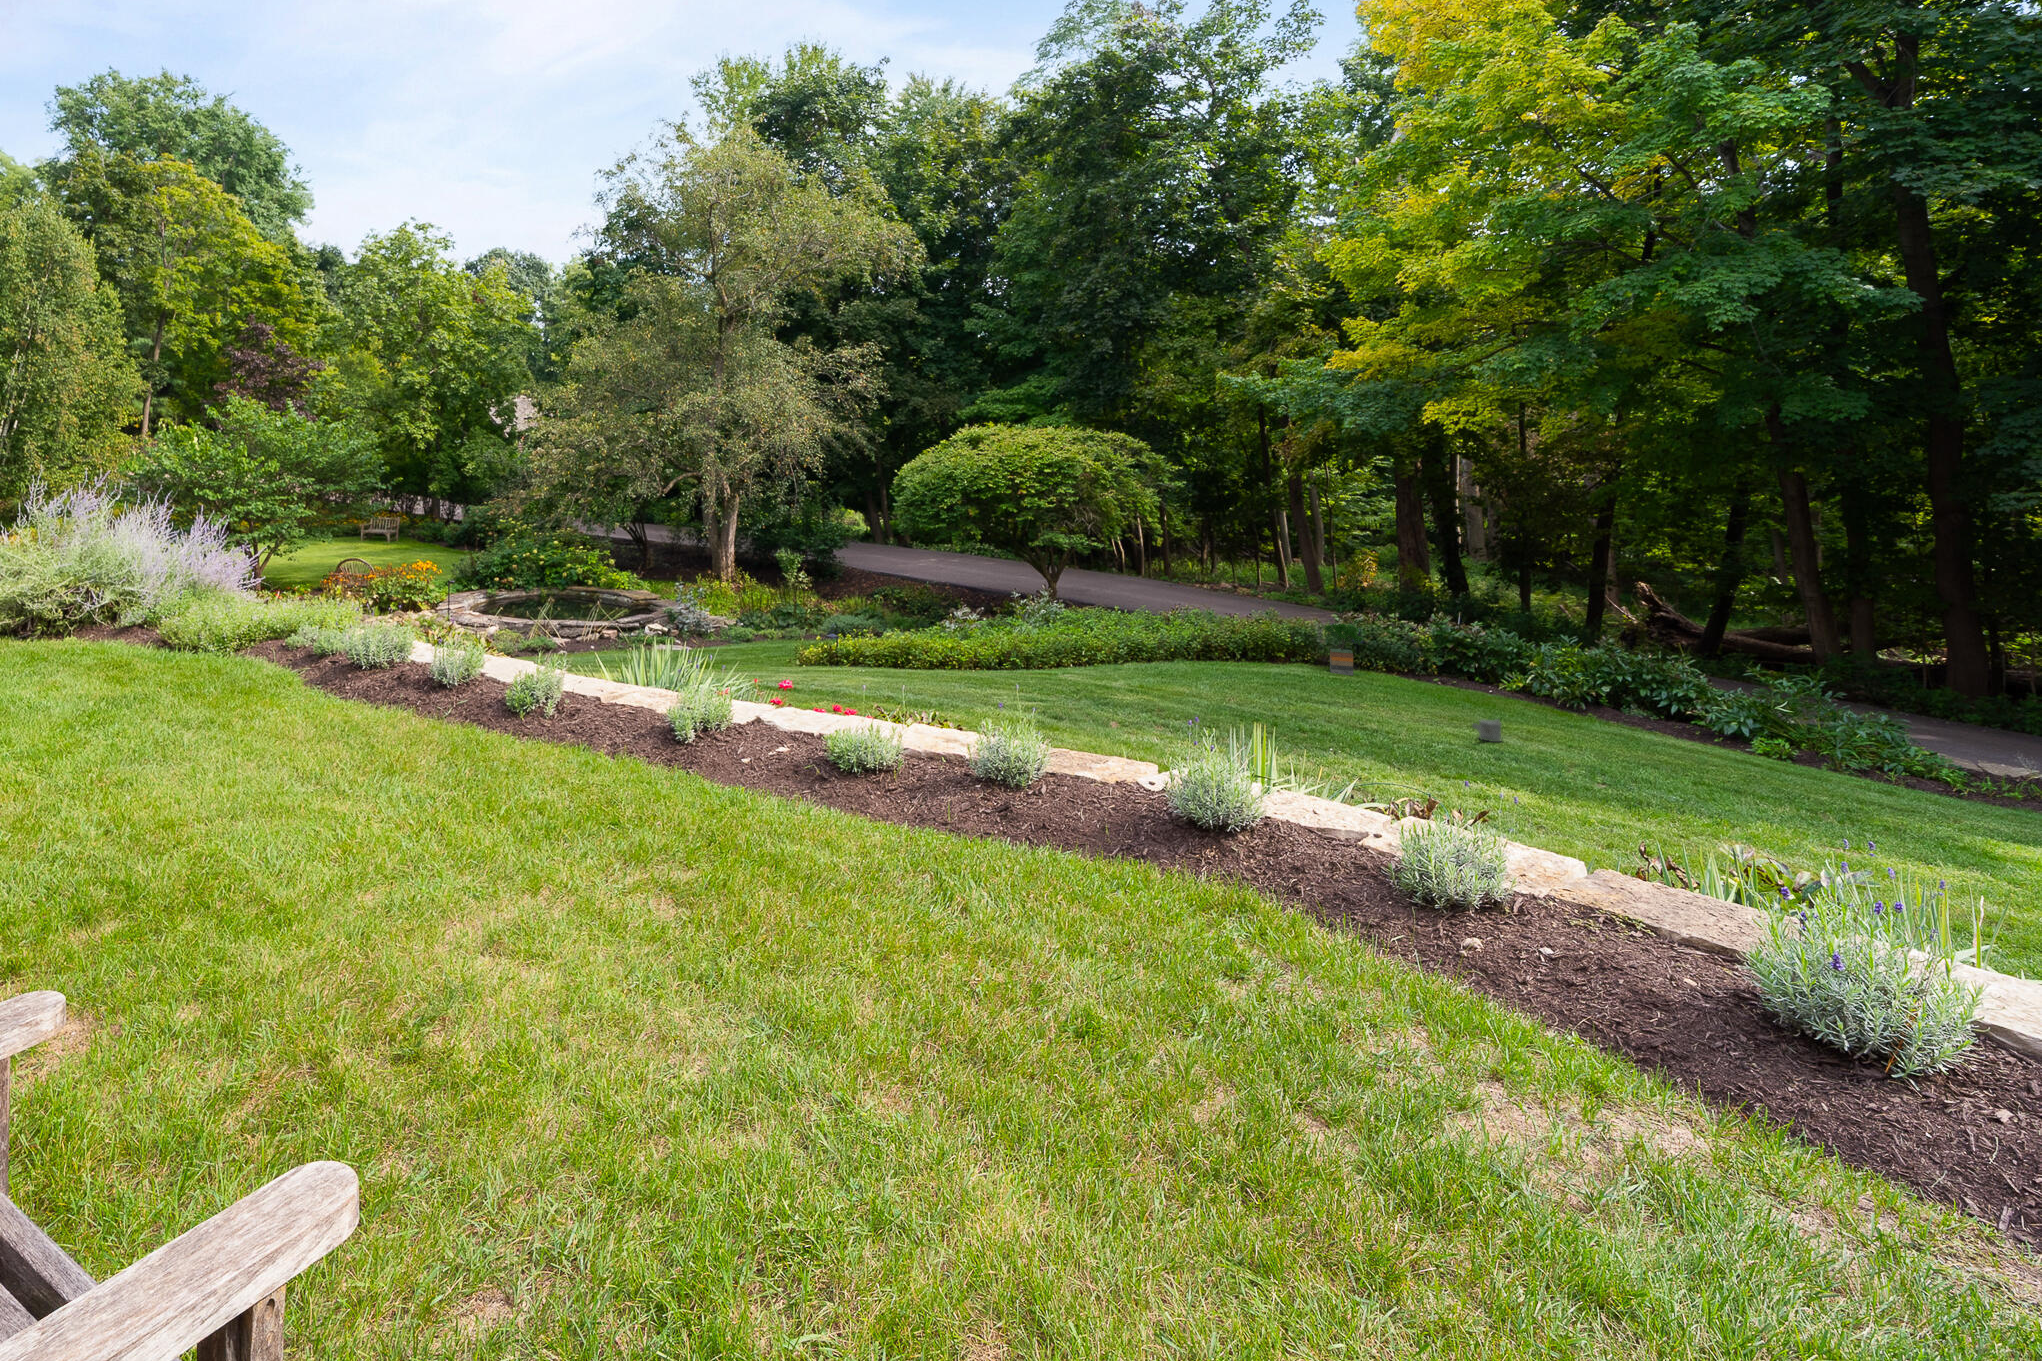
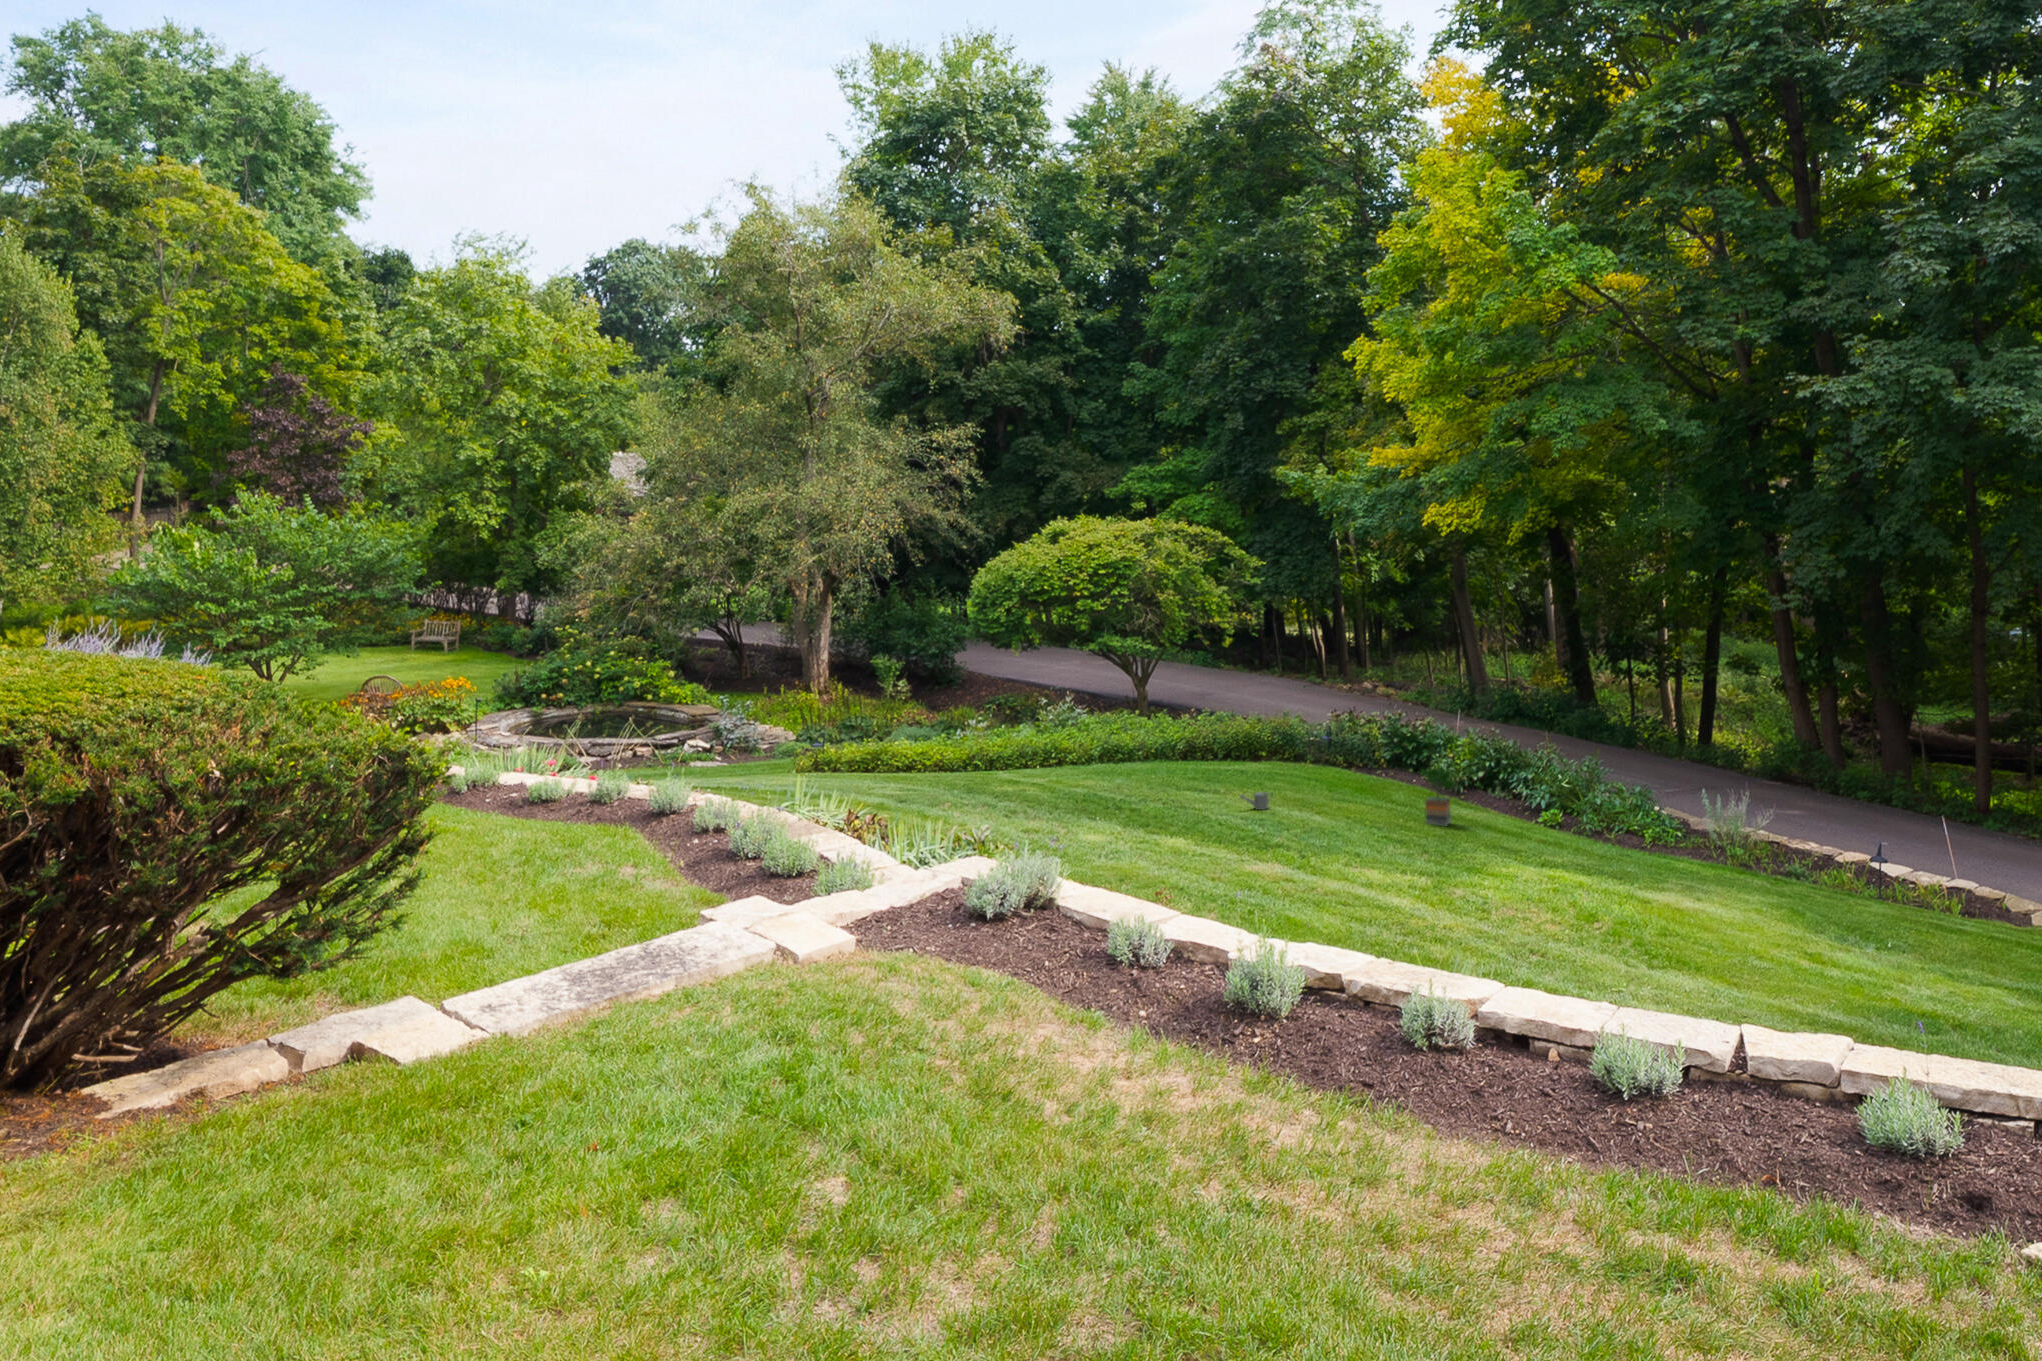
potted tree: present [1324,623,1363,675] -> present [1421,768,1455,826]

